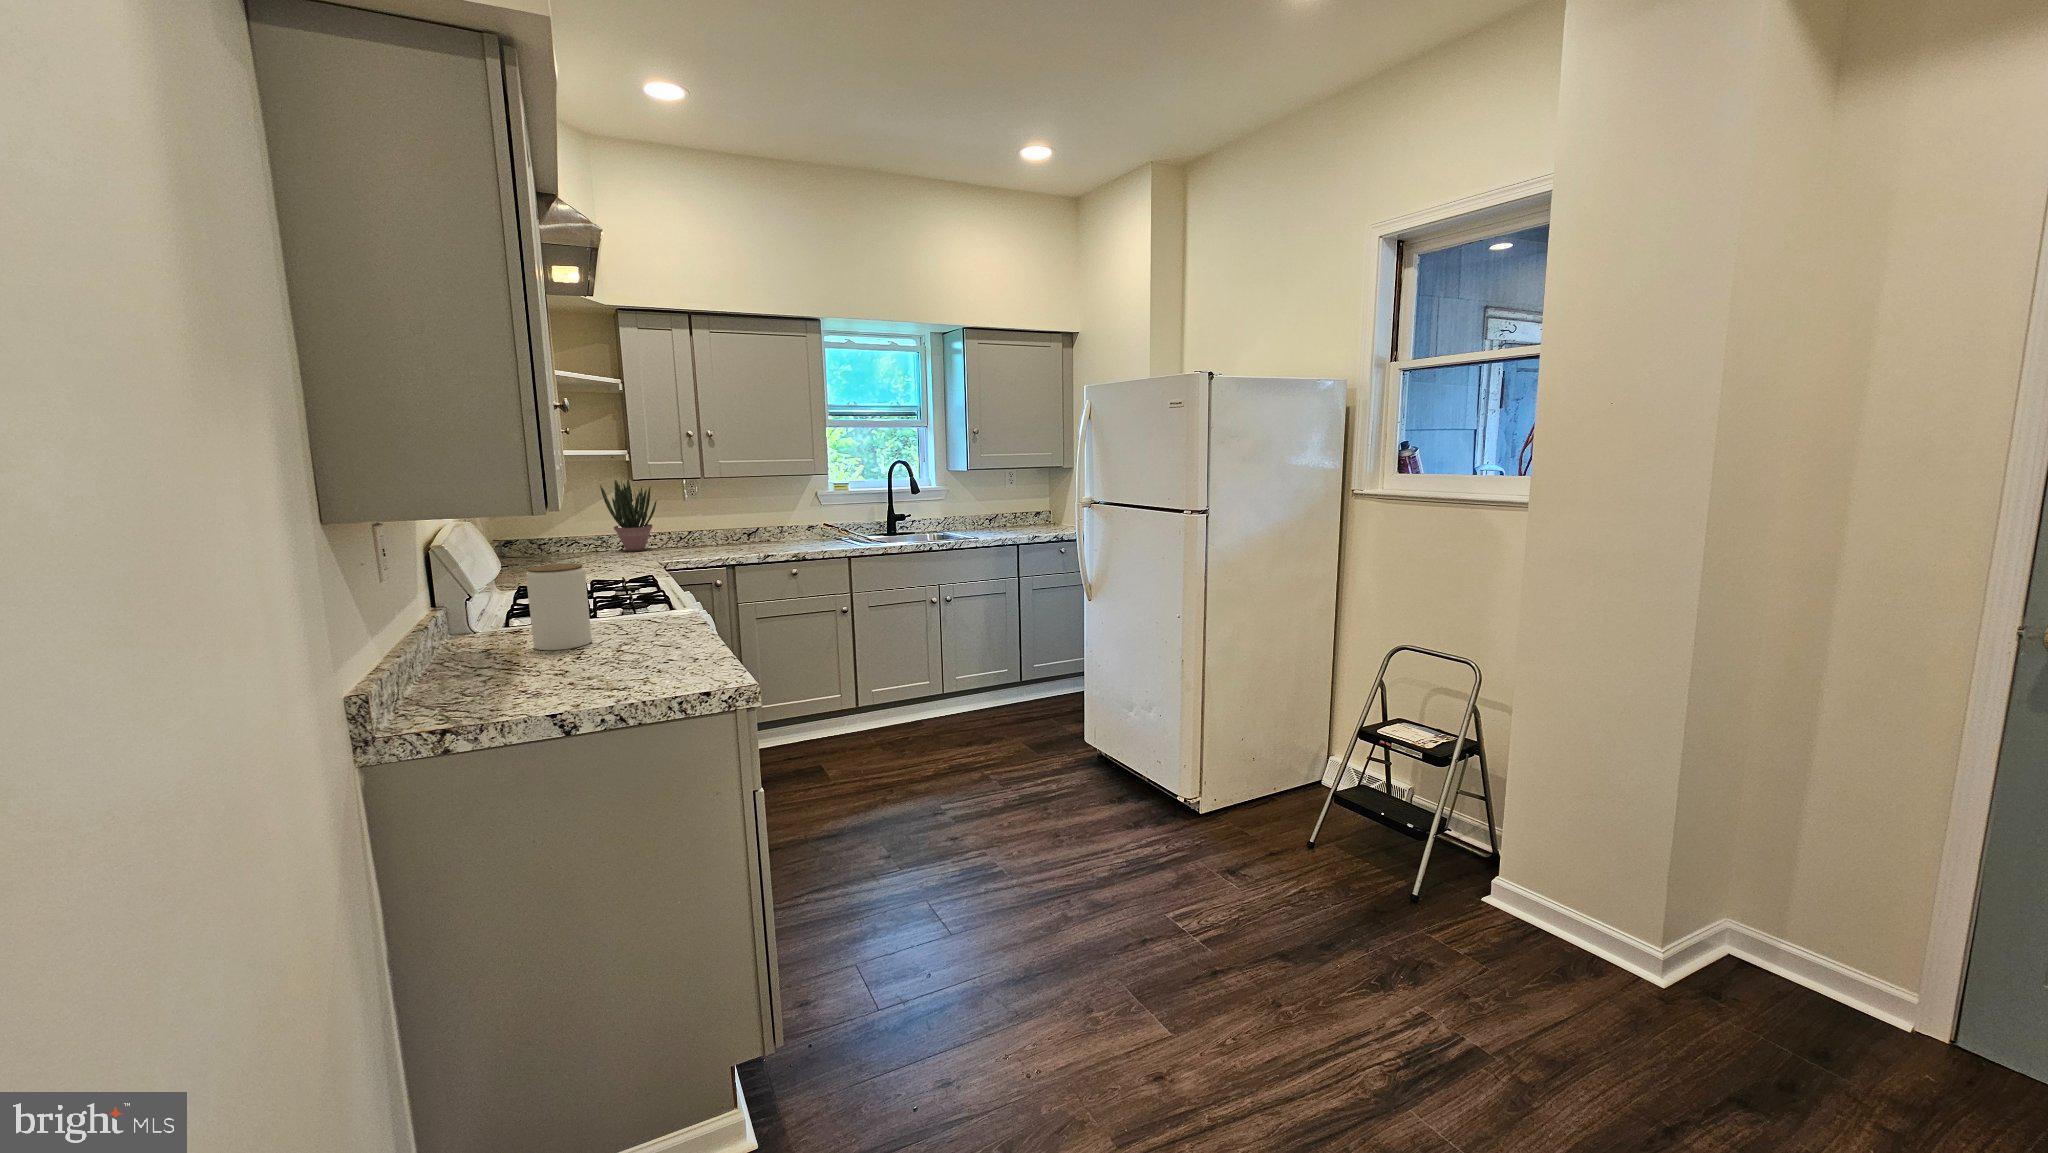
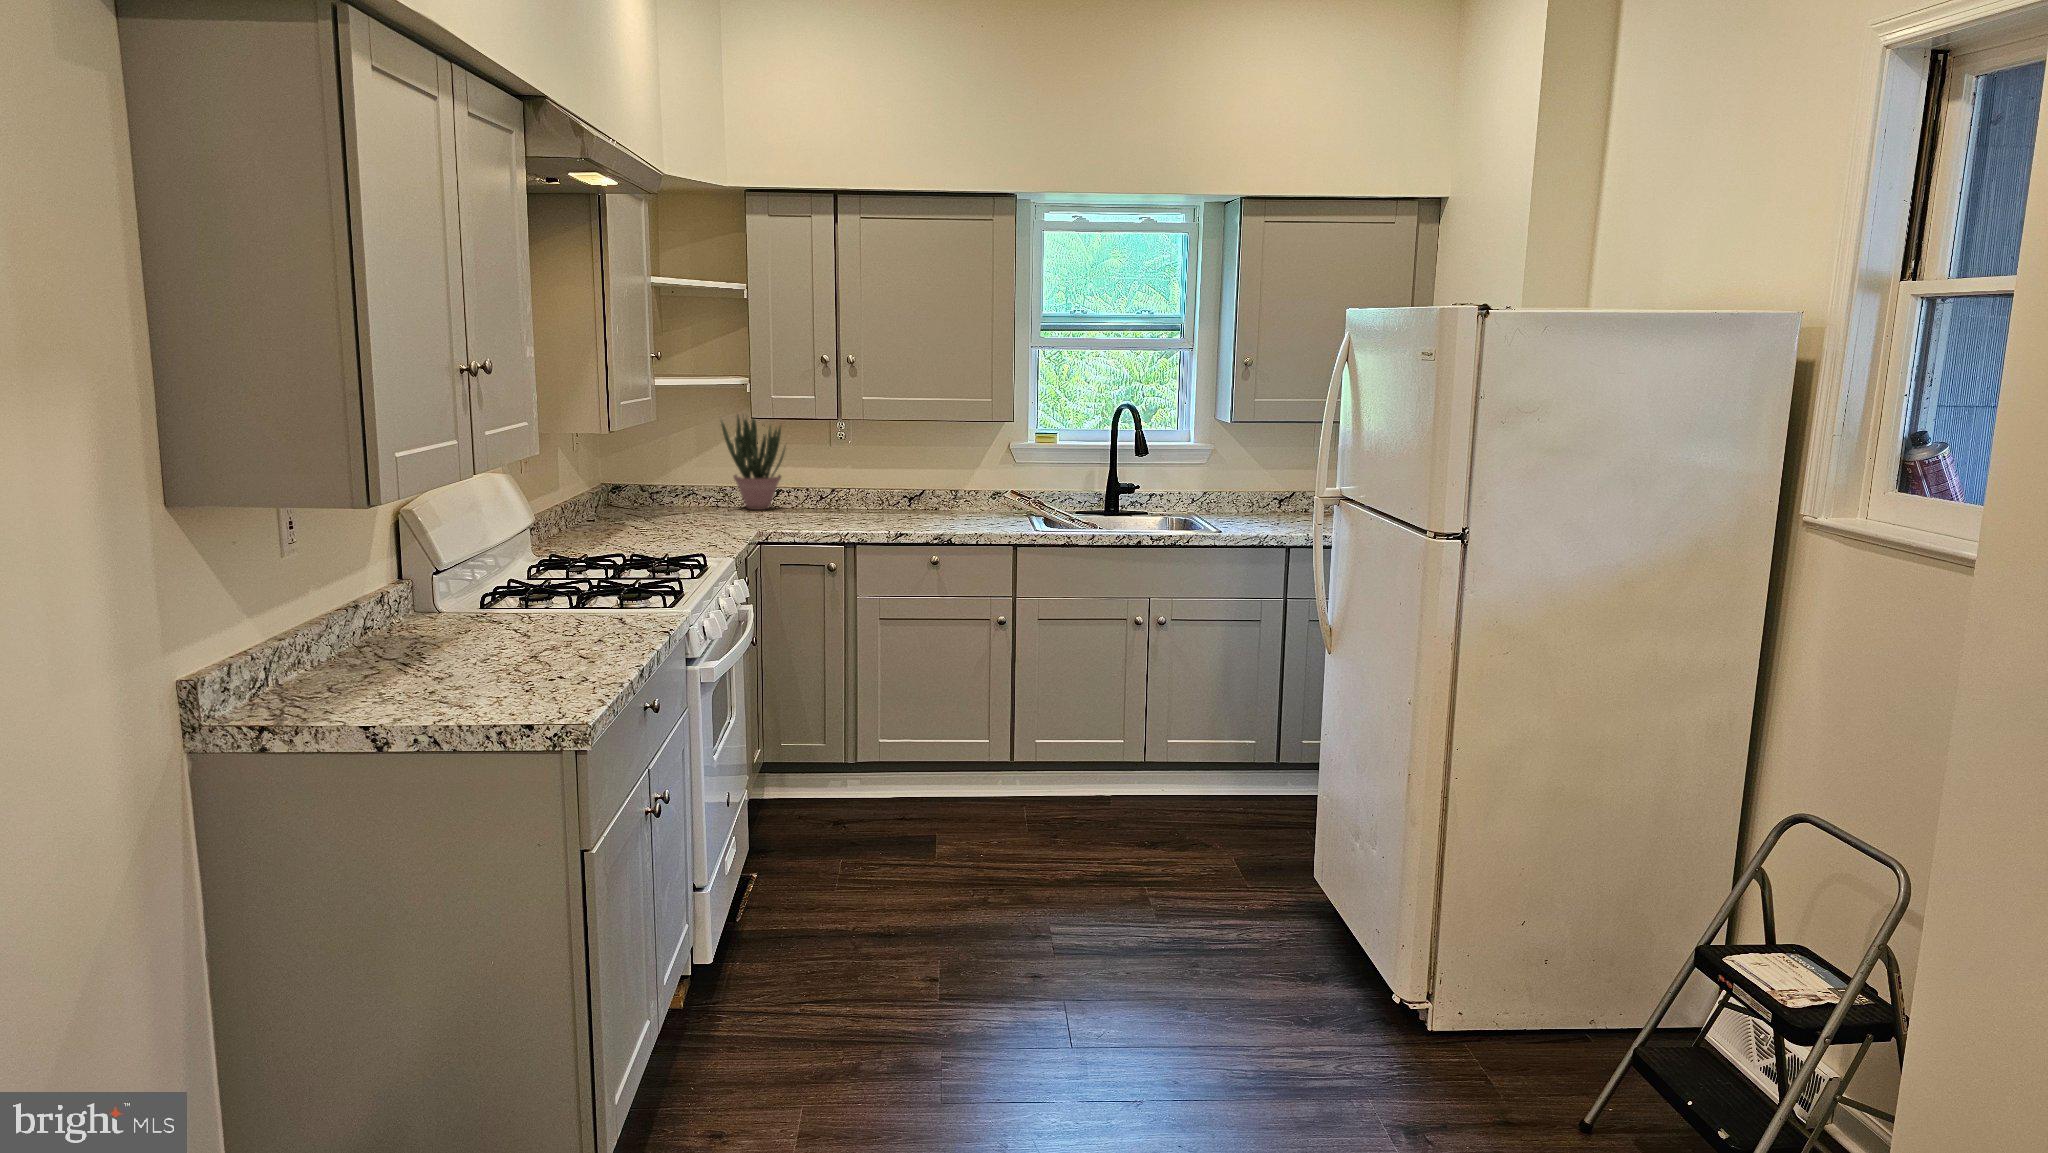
jar: present [526,563,592,650] -> none [451,544,521,646]

